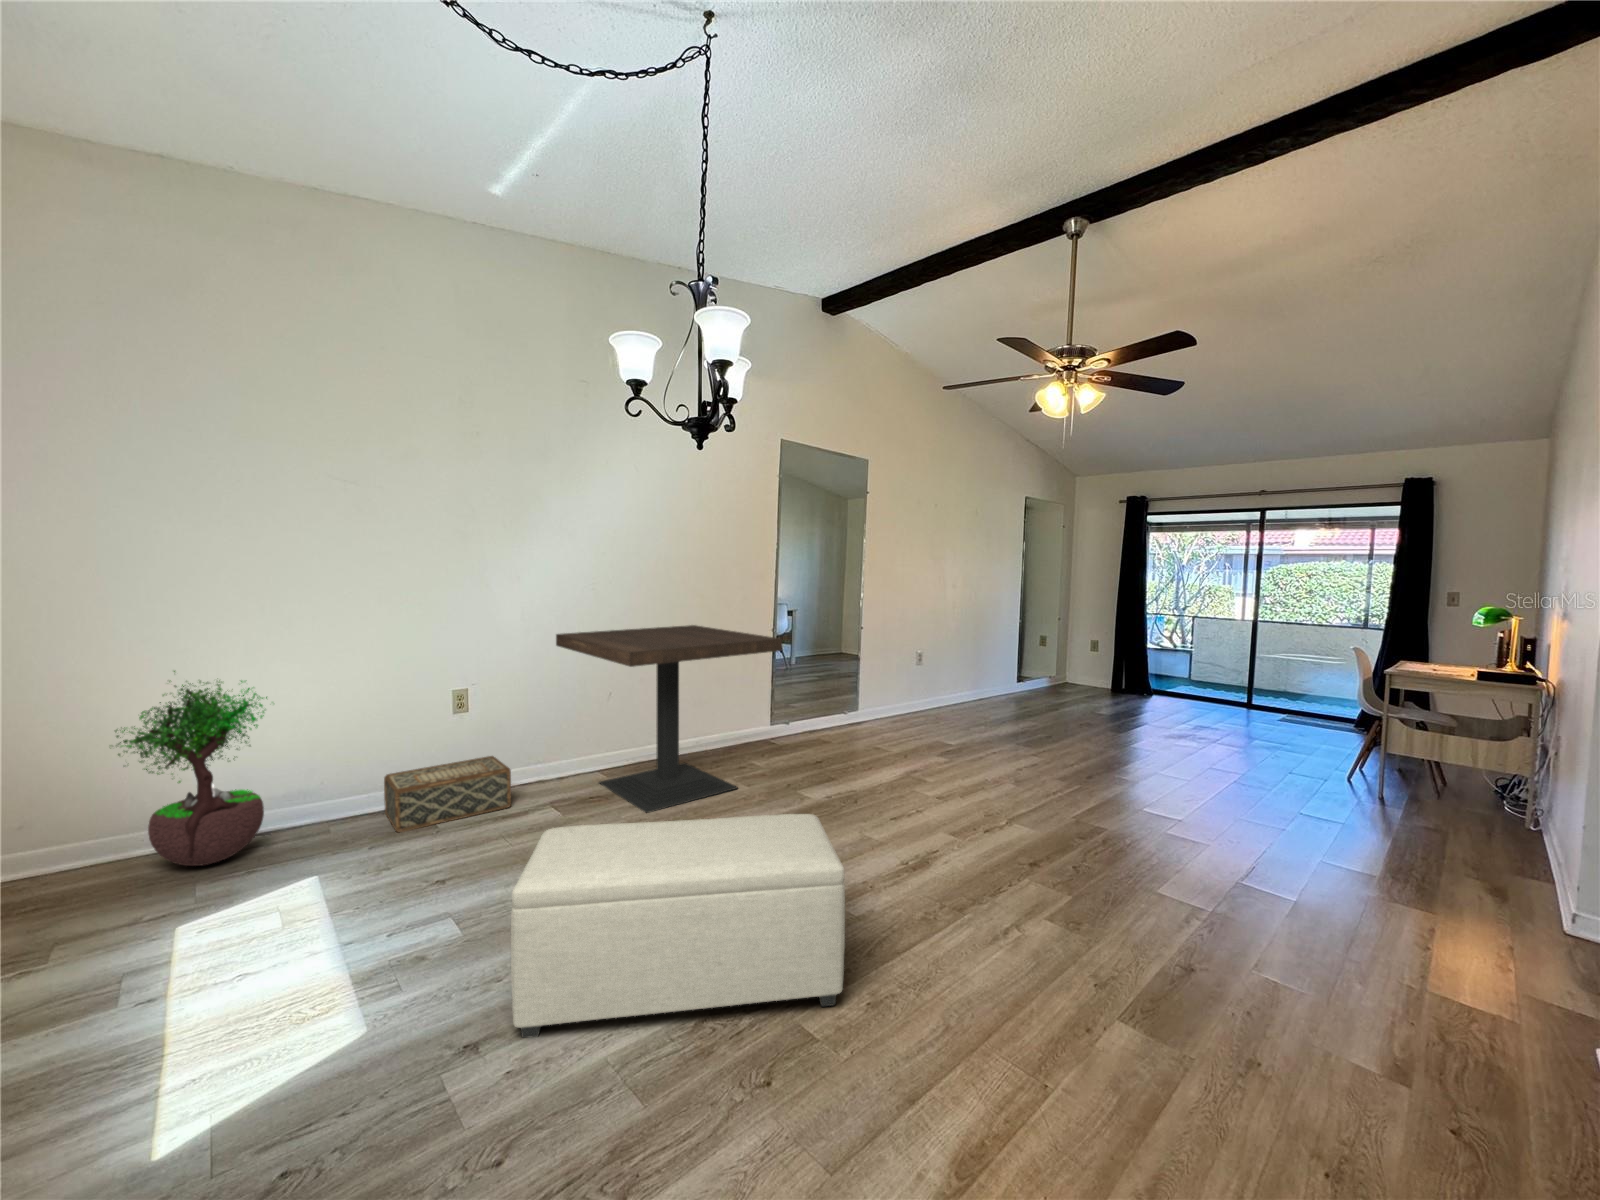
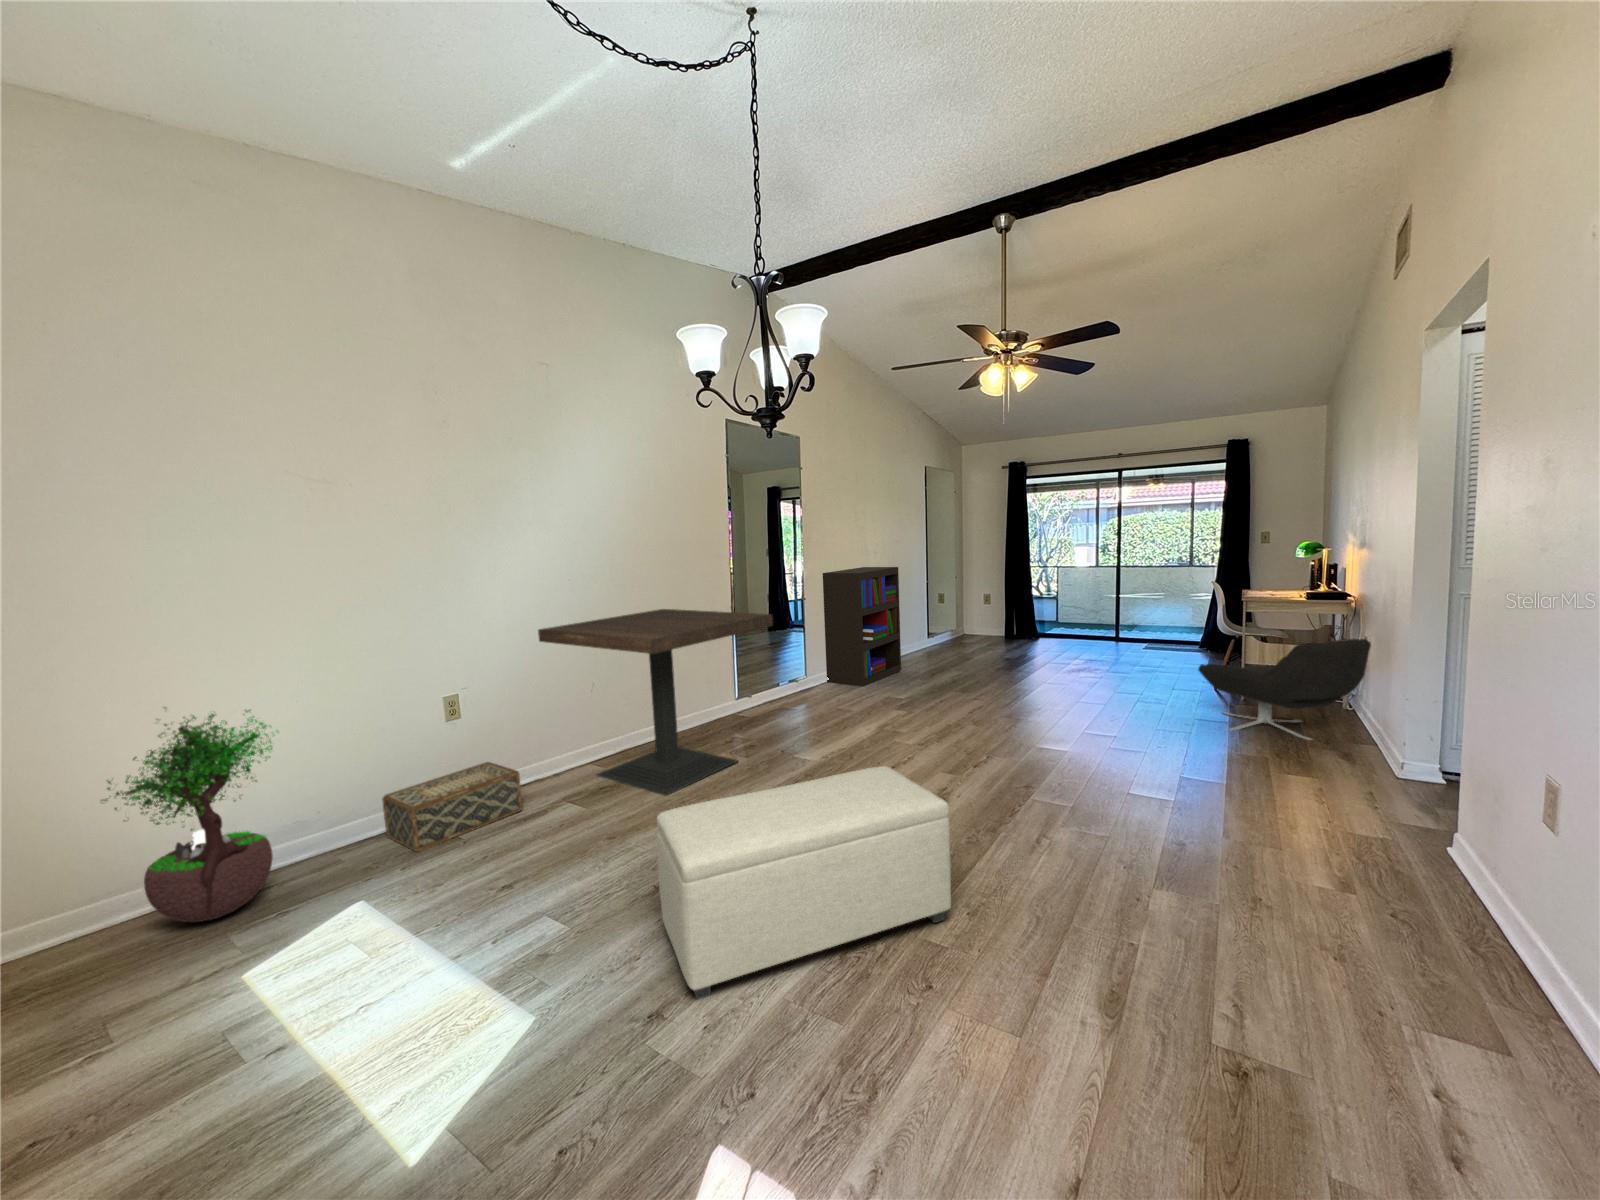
bookshelf: none [885,600,975,727] -> present [823,567,901,687]
lounge chair: none [1303,733,1551,861] -> present [1198,639,1371,740]

